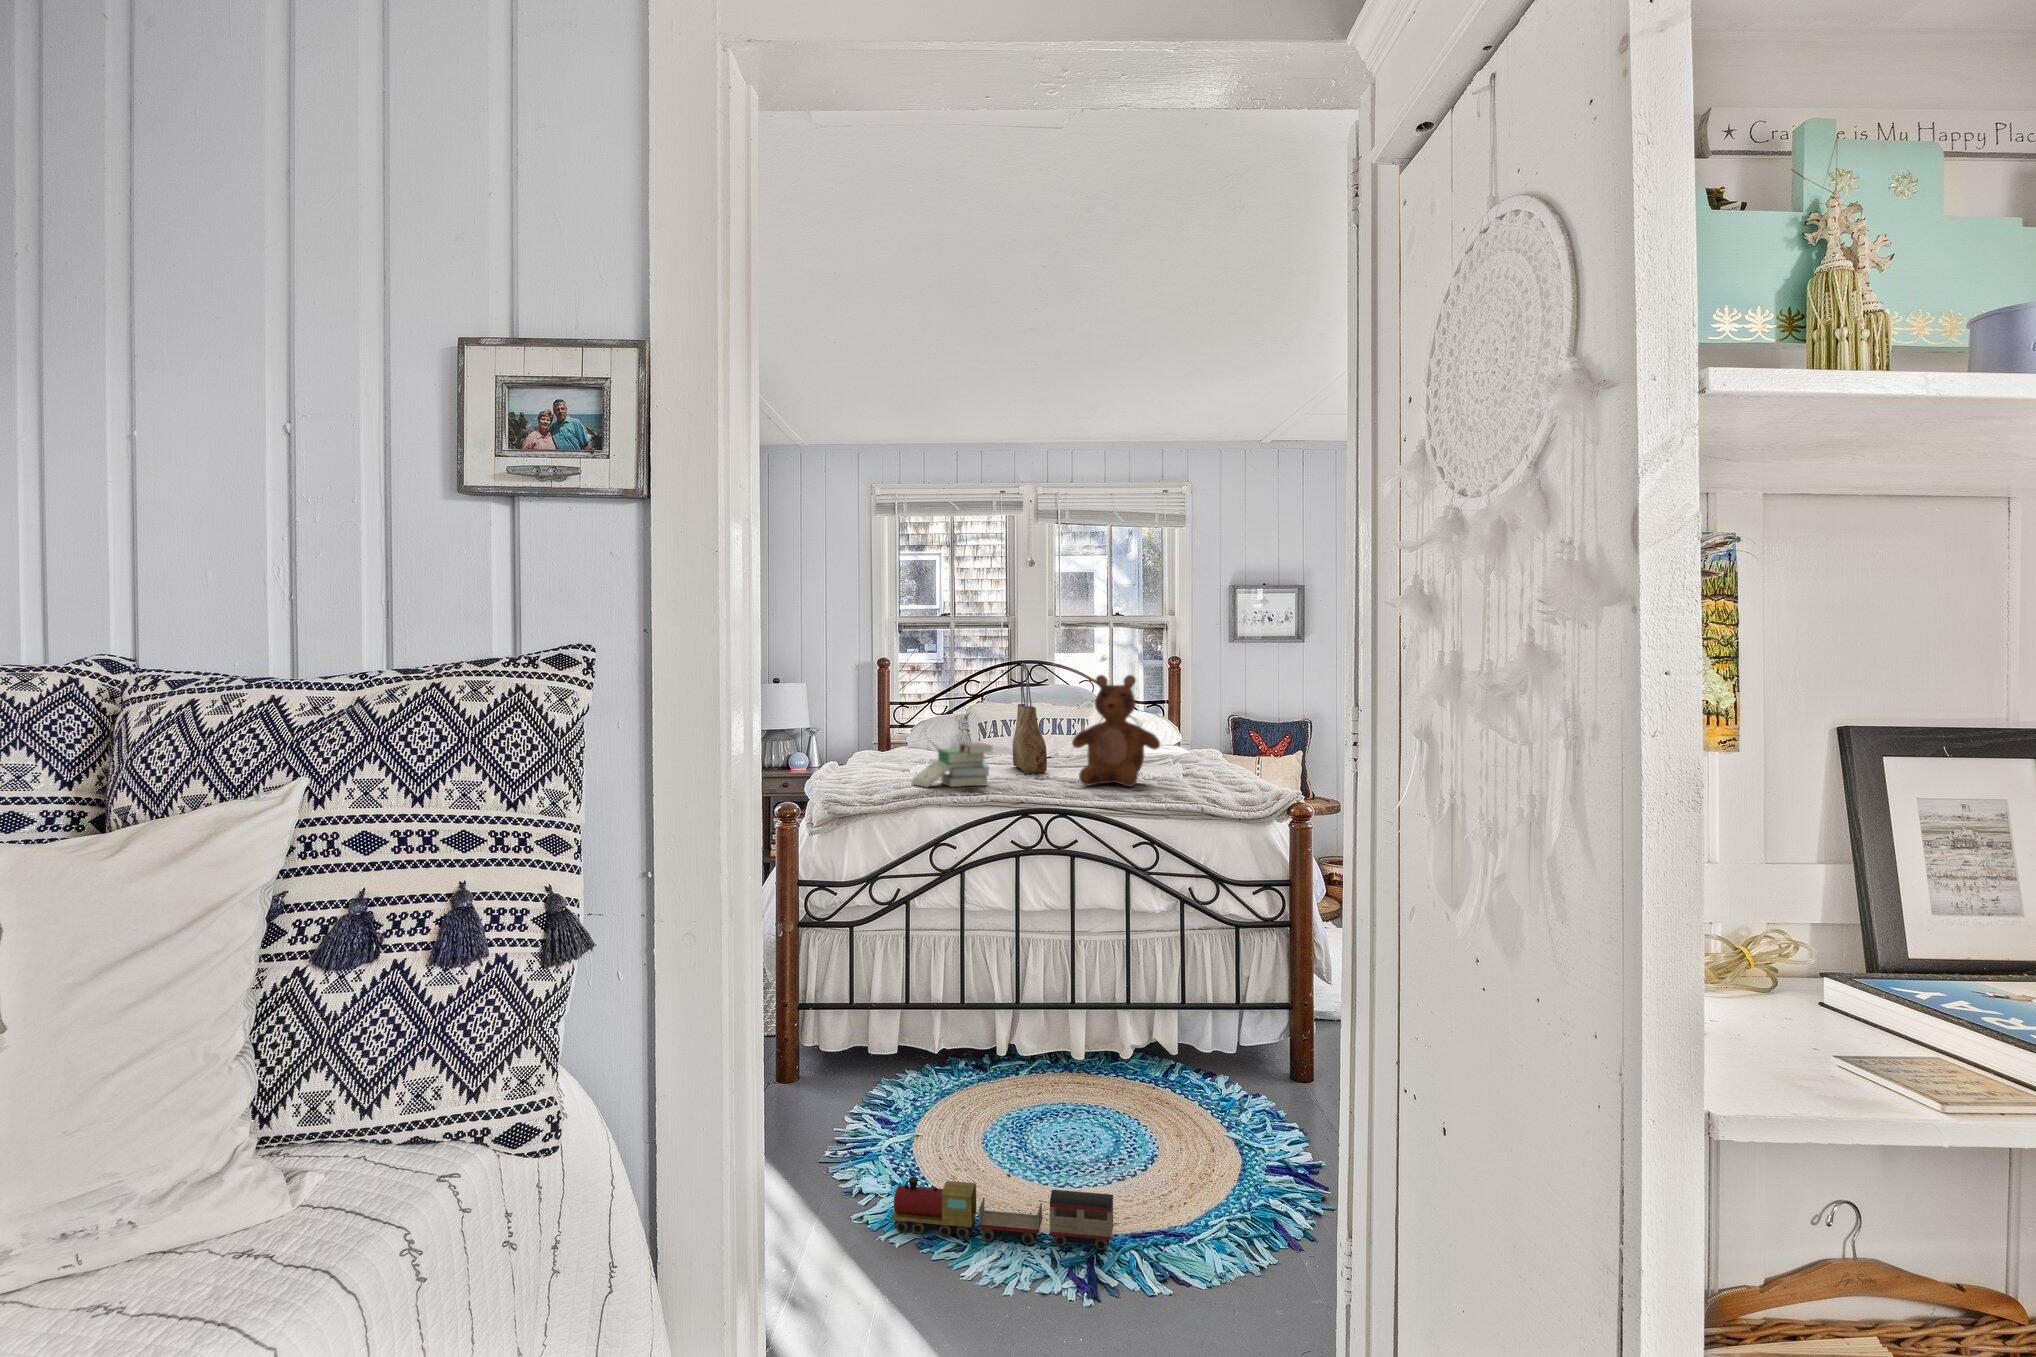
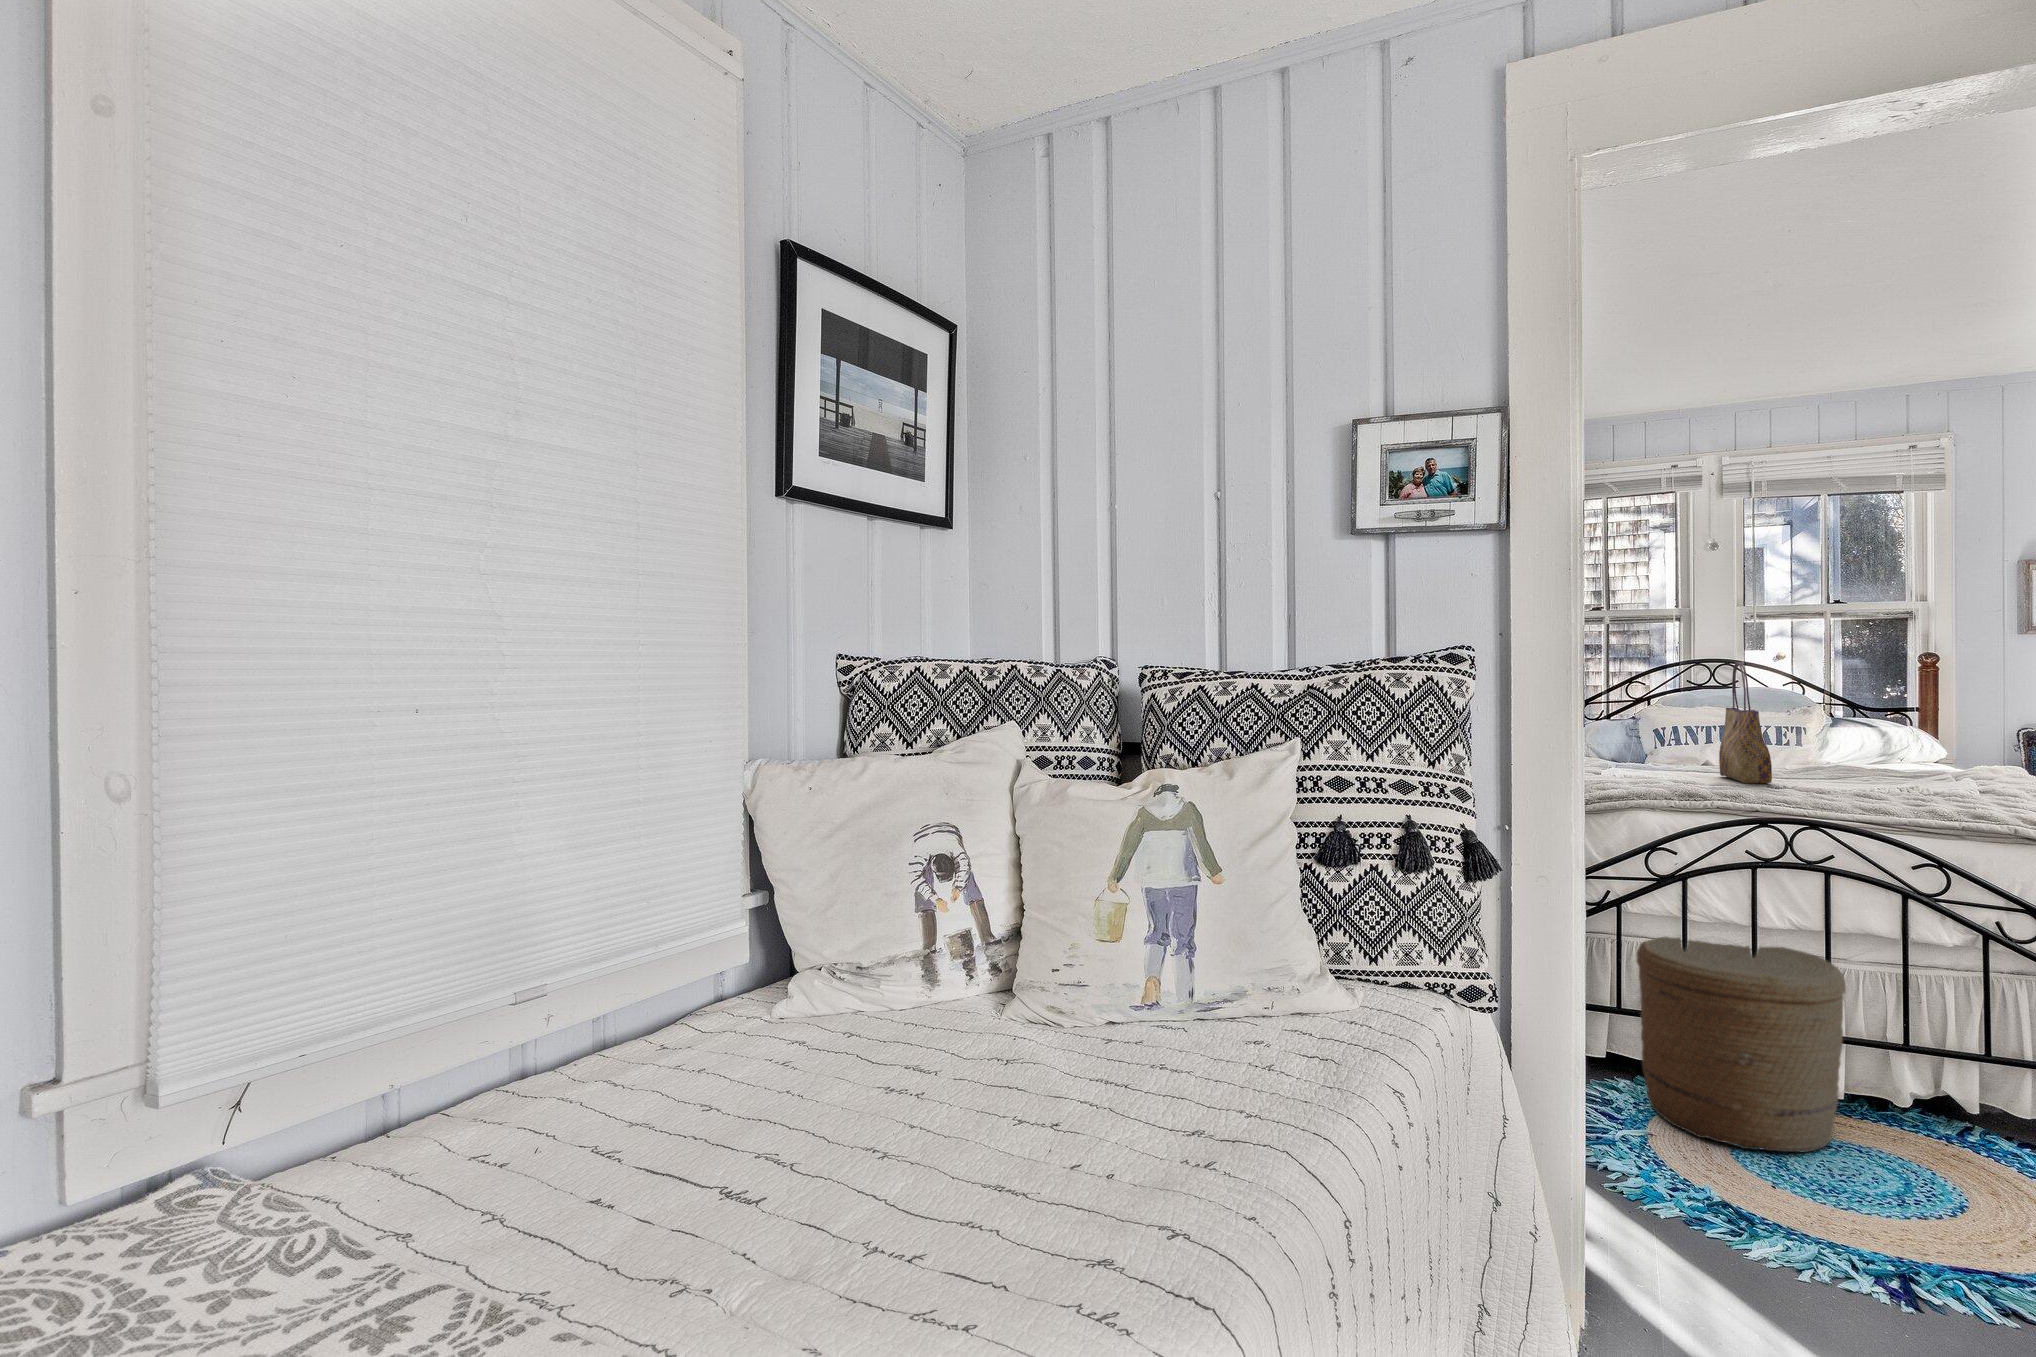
teddy bear: present [1072,675,1160,787] -> none [1816,676,1946,803]
book: present [912,743,993,788] -> none [1614,746,1718,792]
woven basket: none [910,926,1077,1138] -> present [1636,937,1846,1152]
toy train: present [890,1177,1113,1250] -> none [1651,1156,1926,1272]

